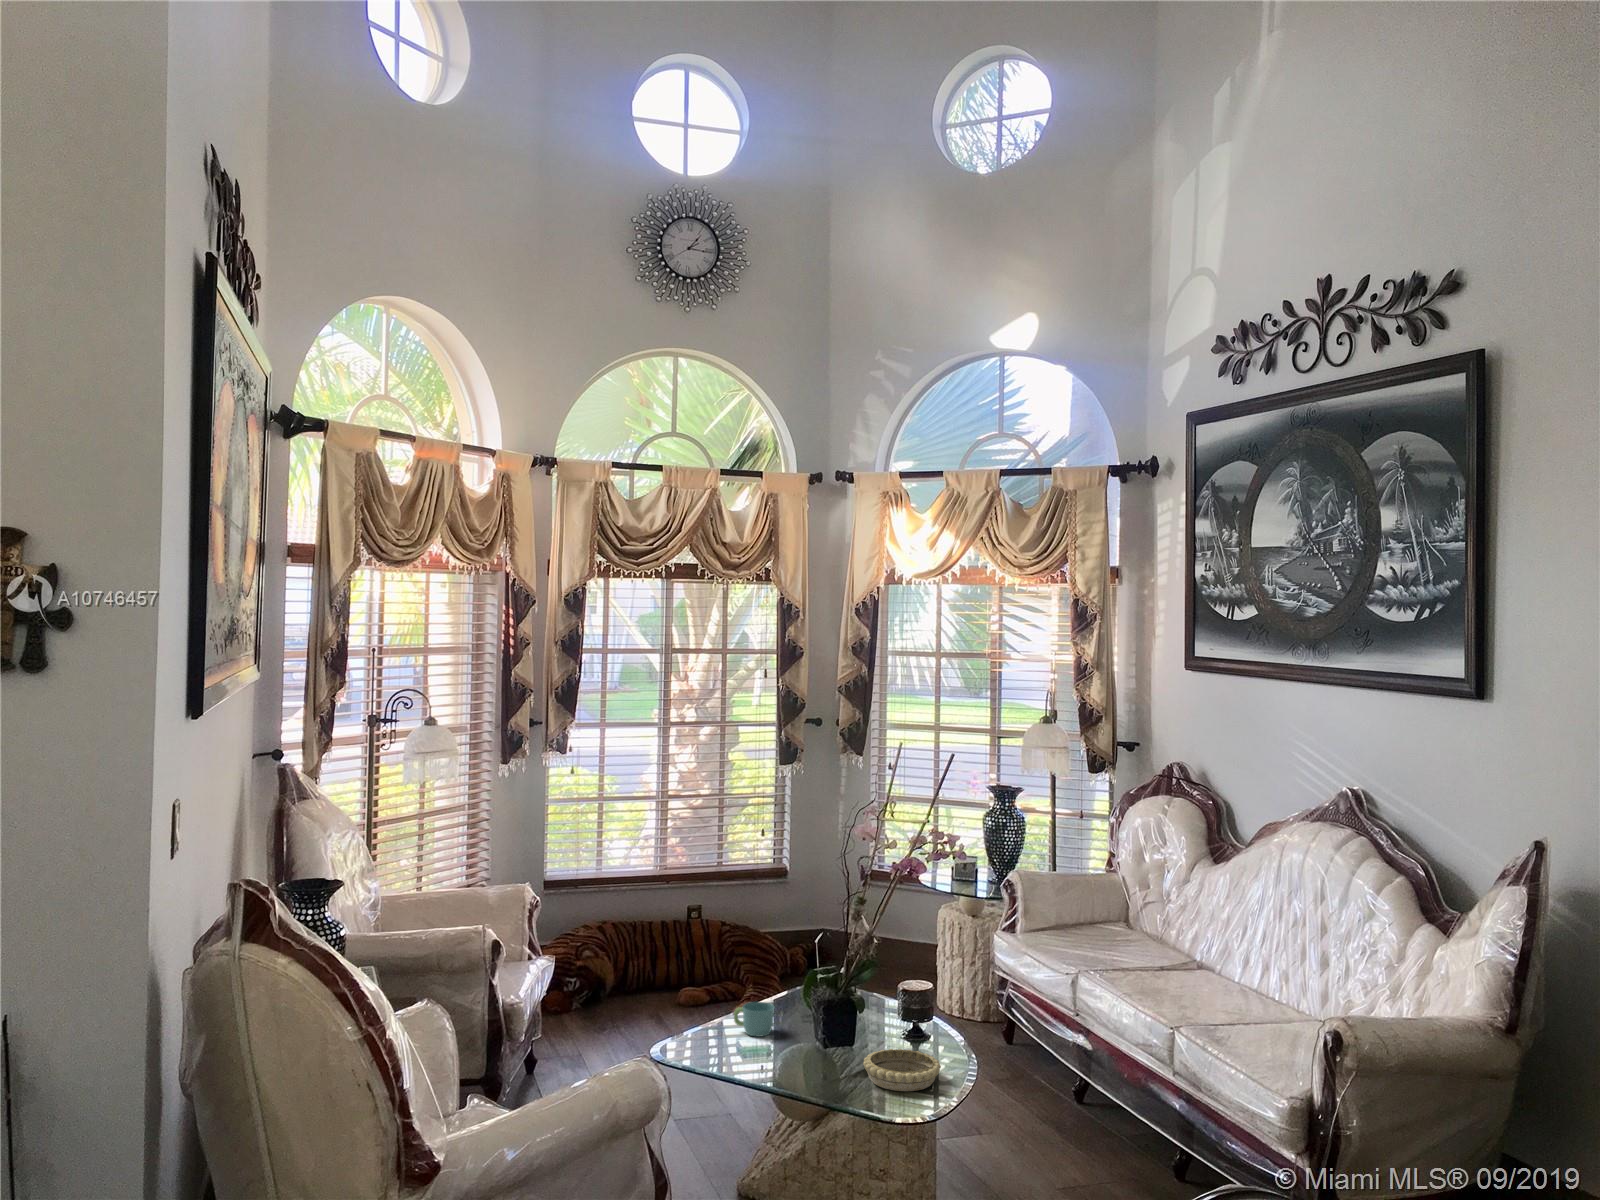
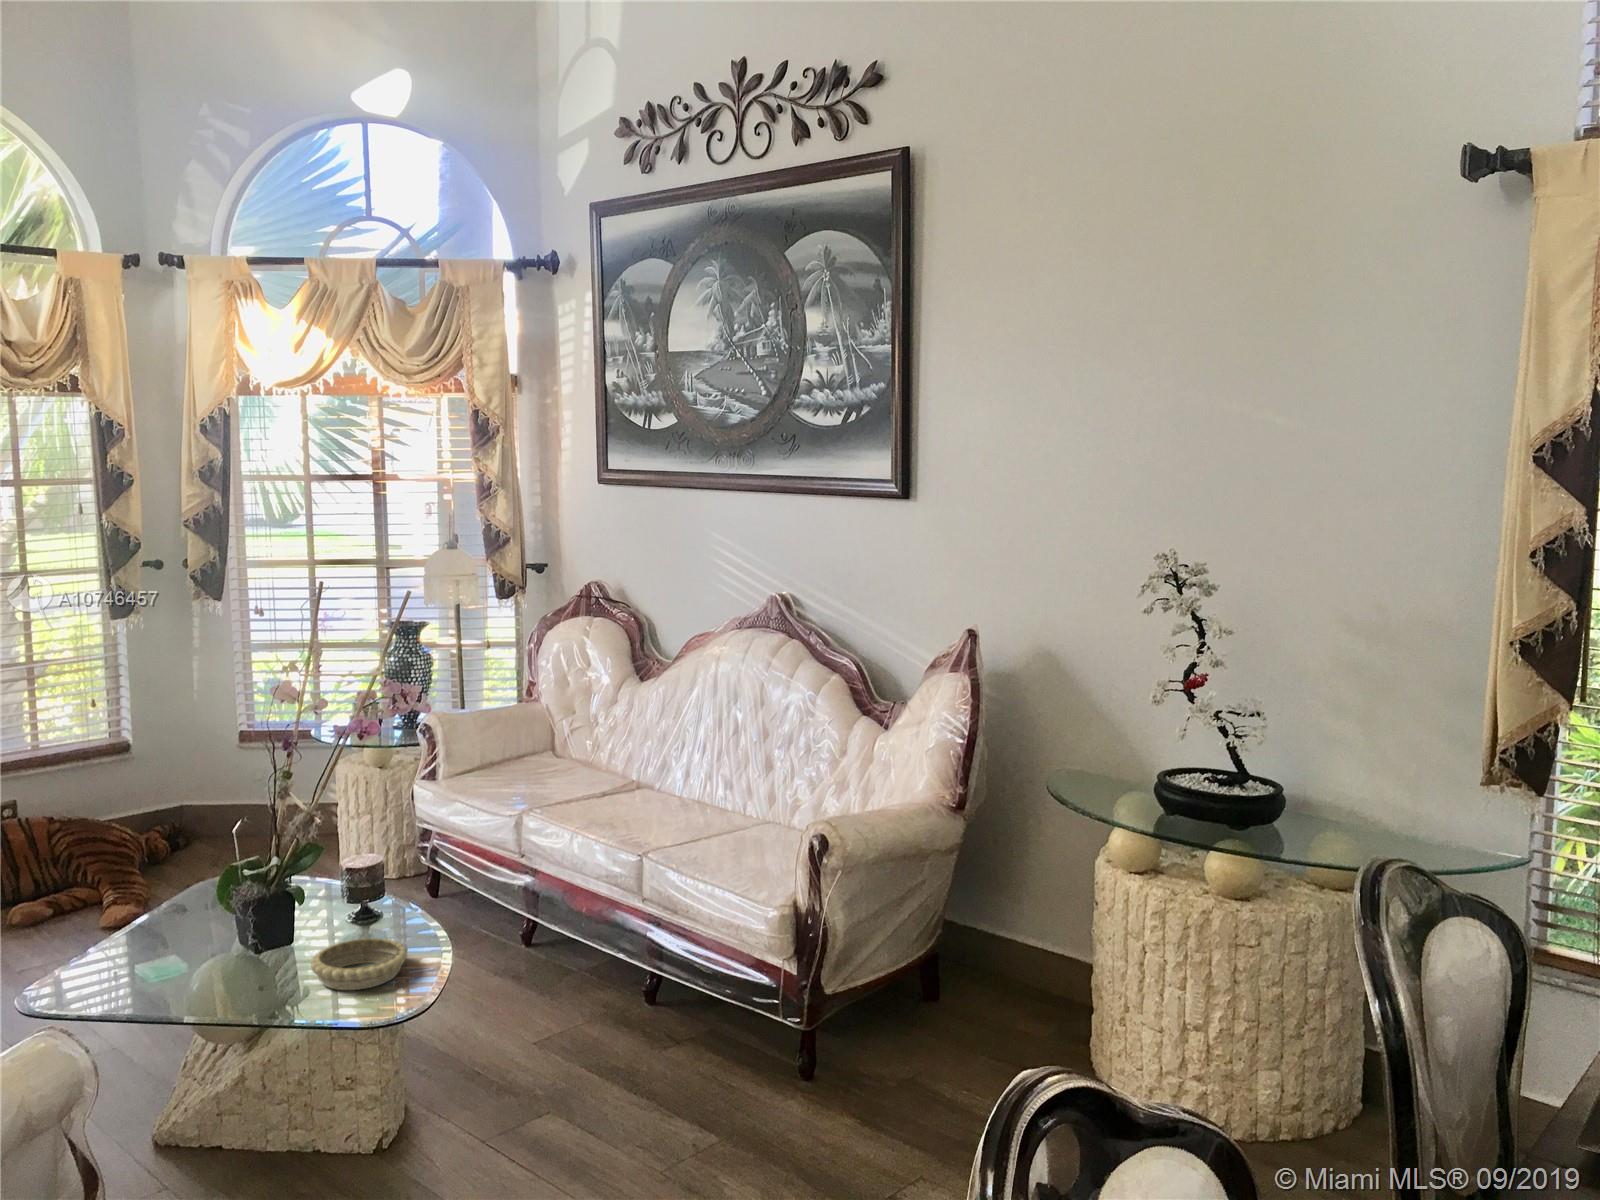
mug: present [734,1002,774,1037] -> none [116,917,174,962]

